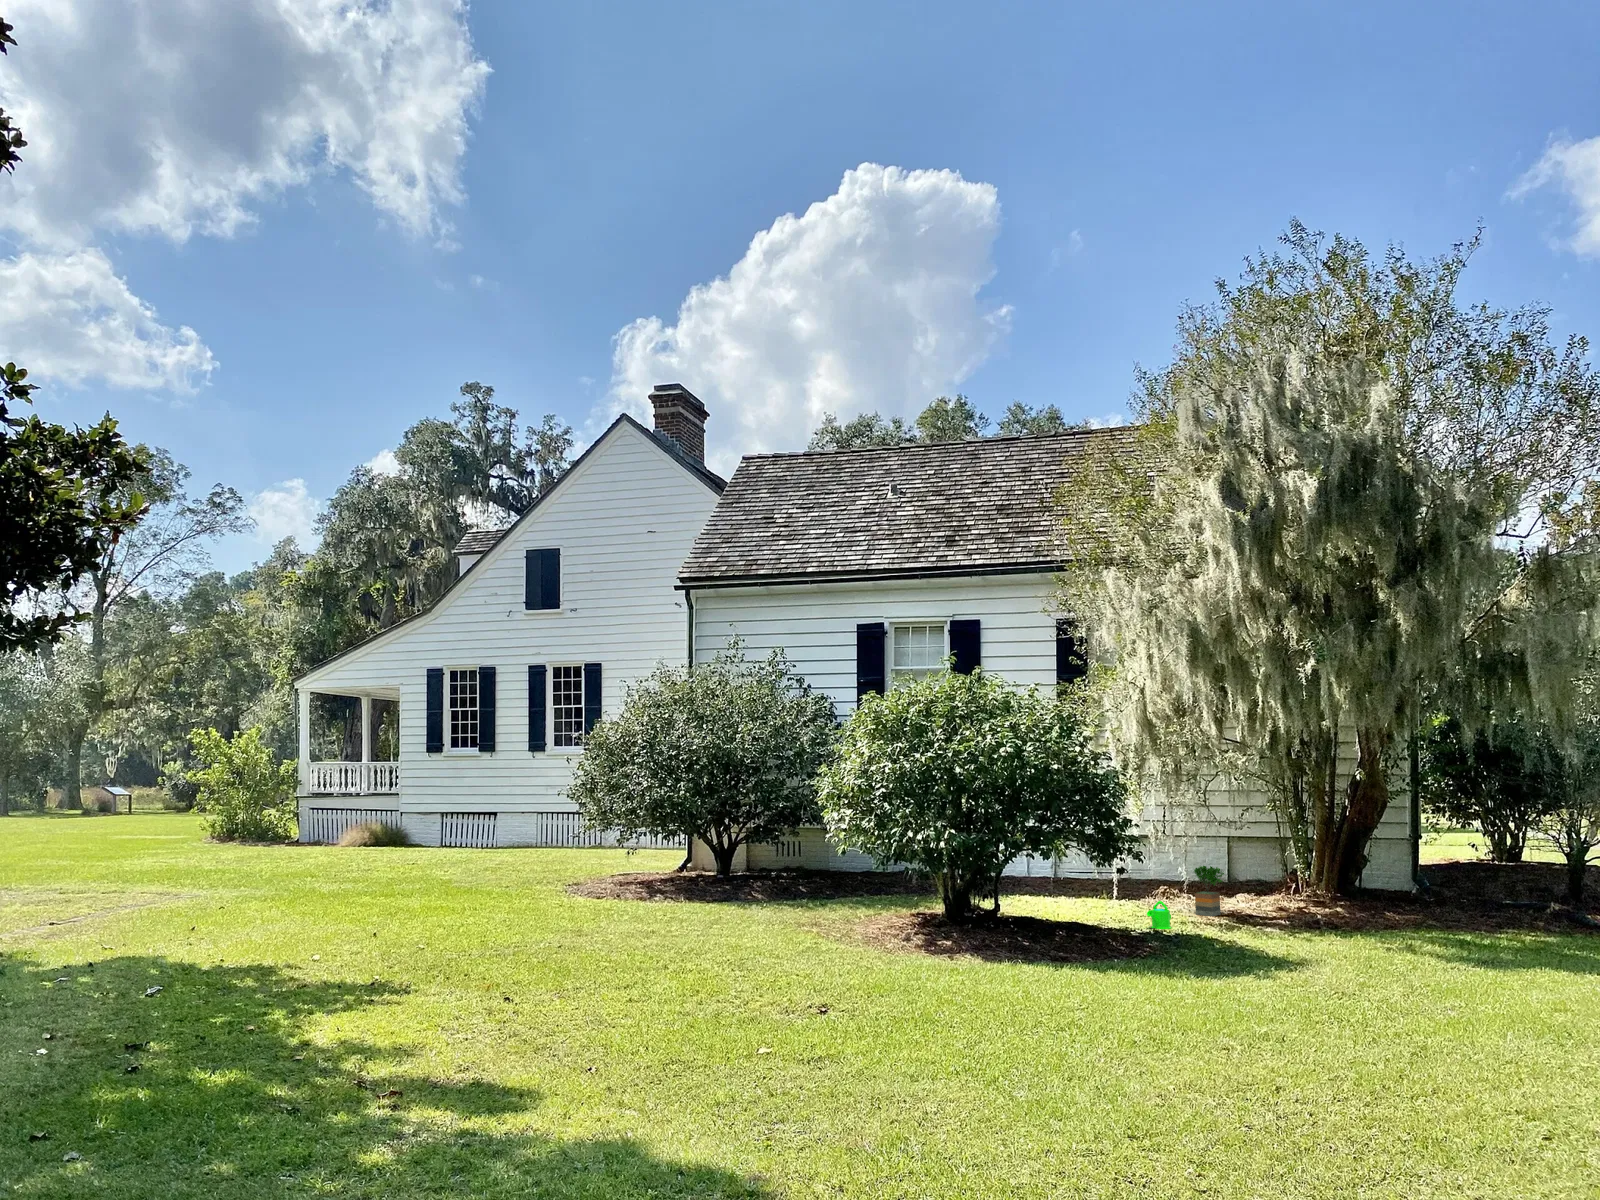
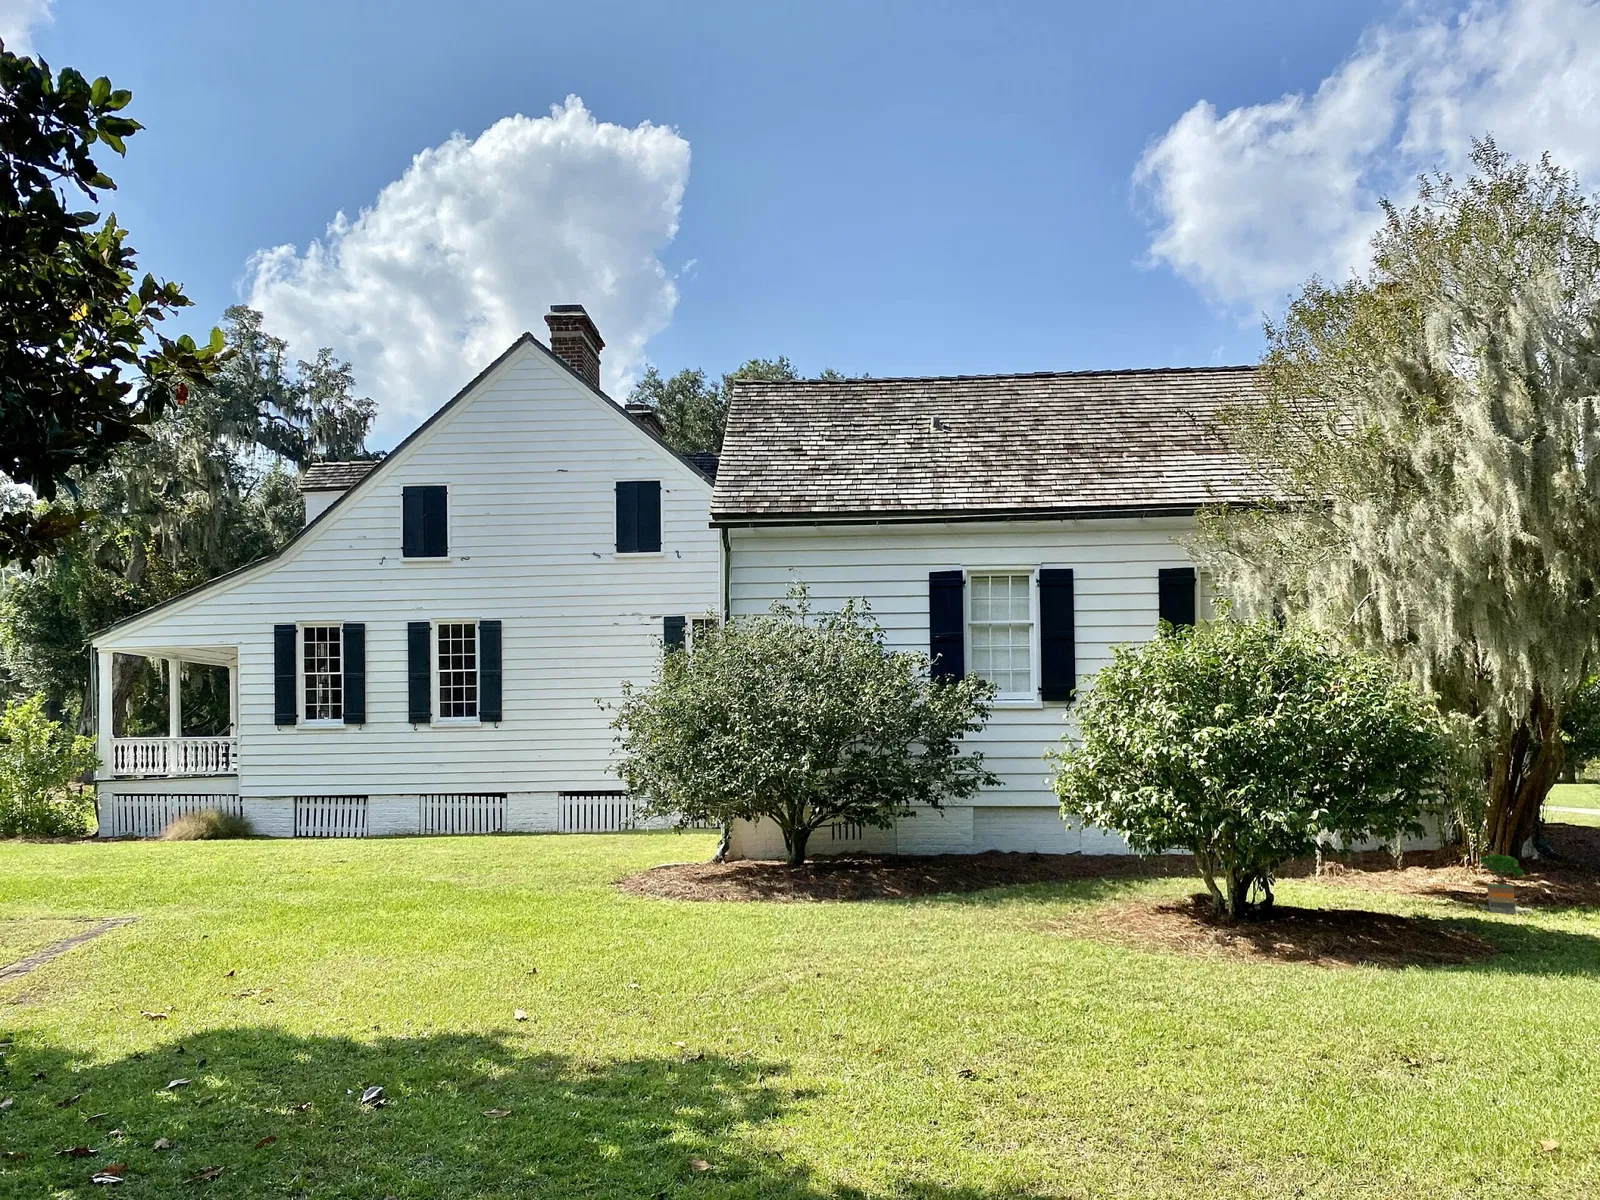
watering can: present [1147,901,1171,929] -> none [1525,906,1555,941]

